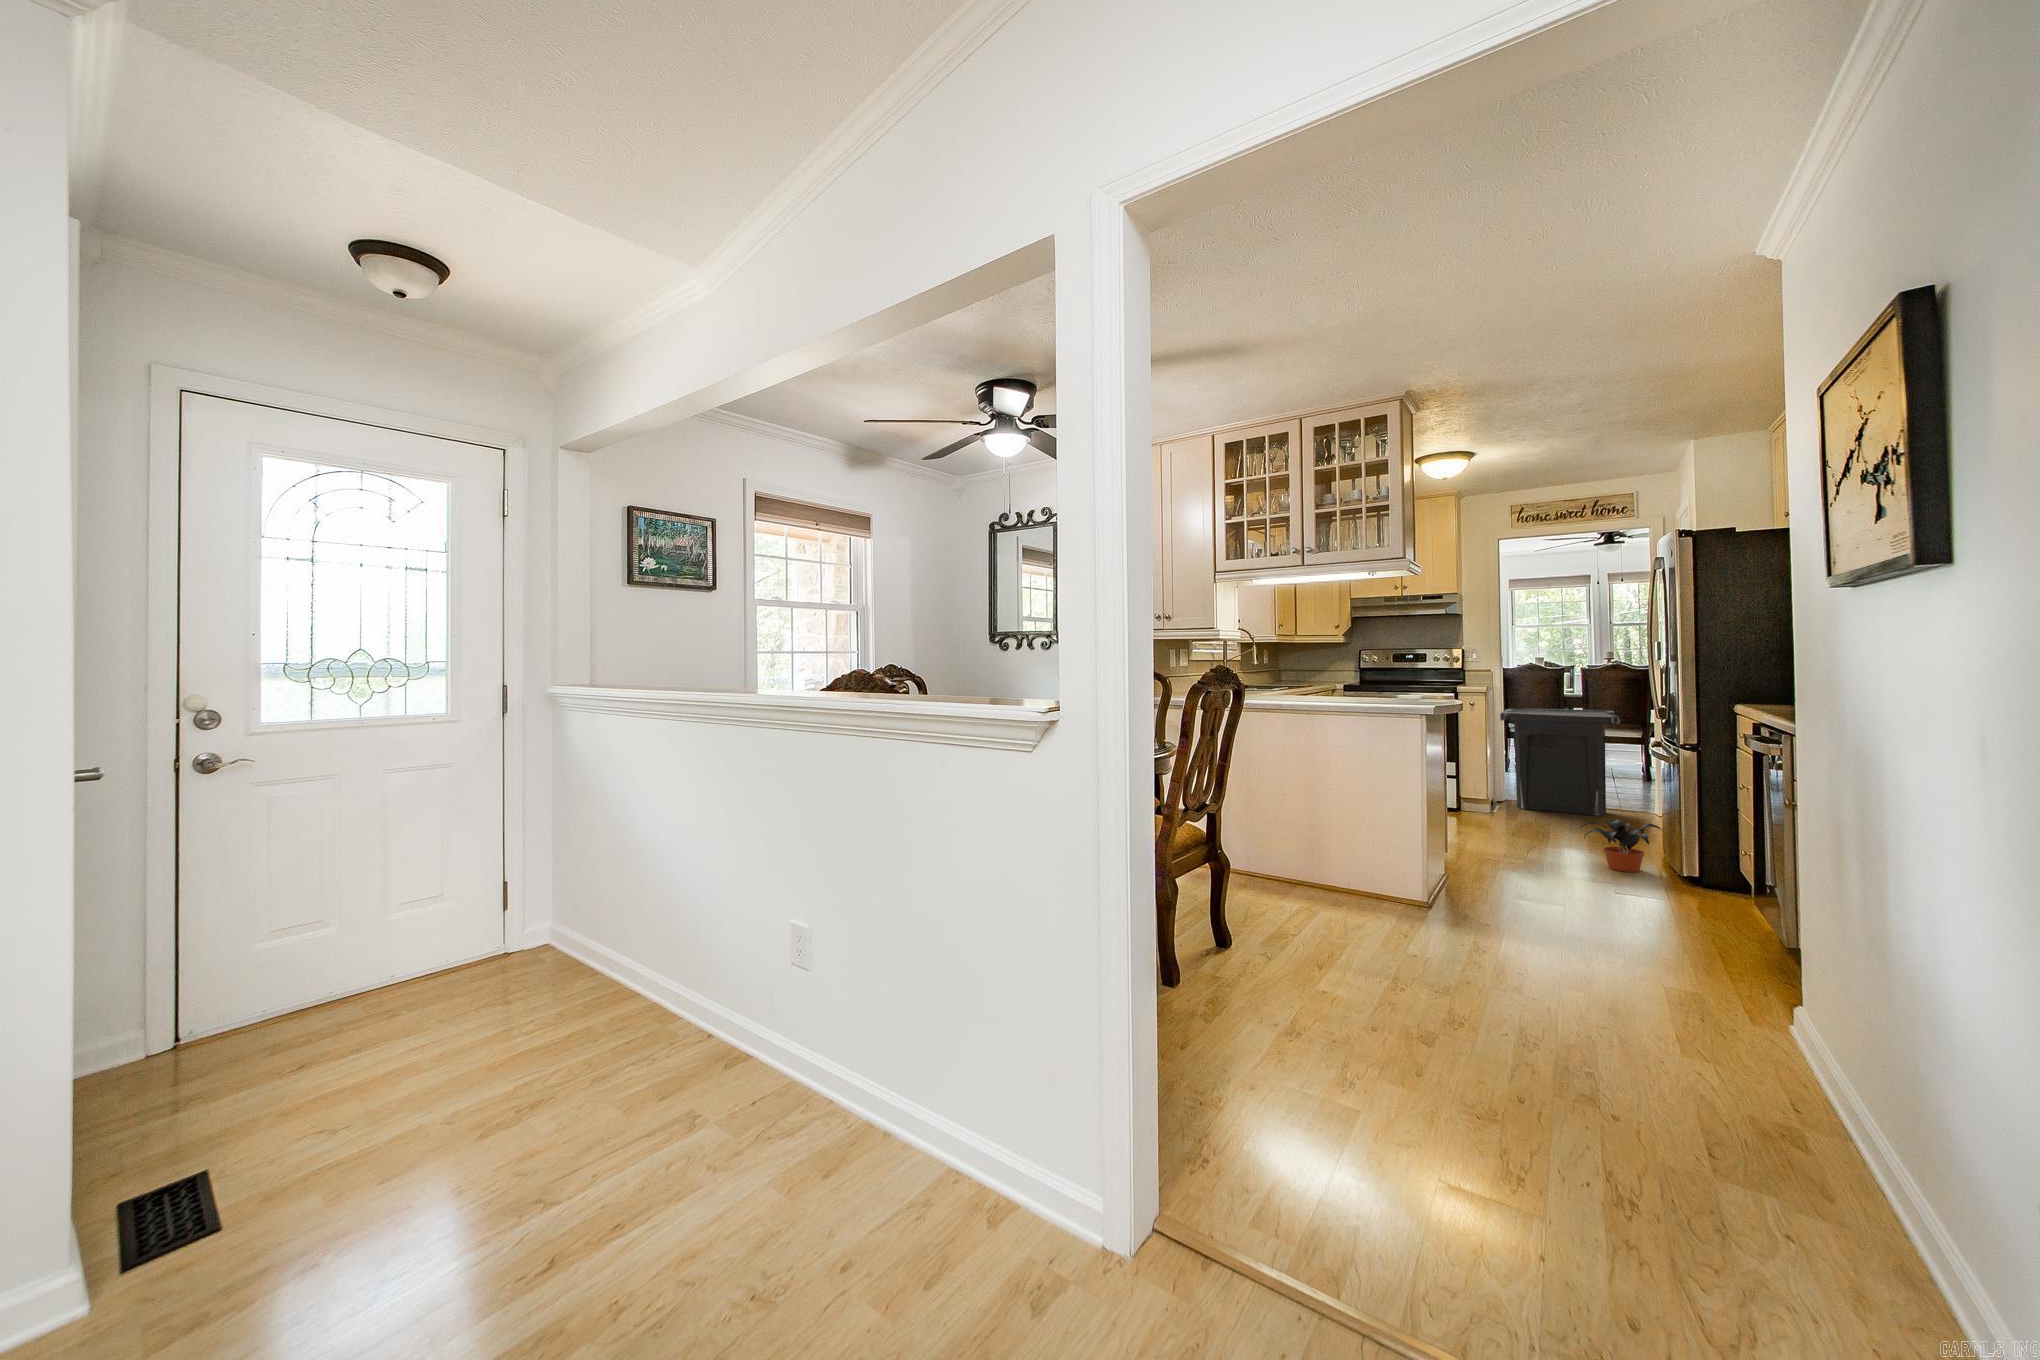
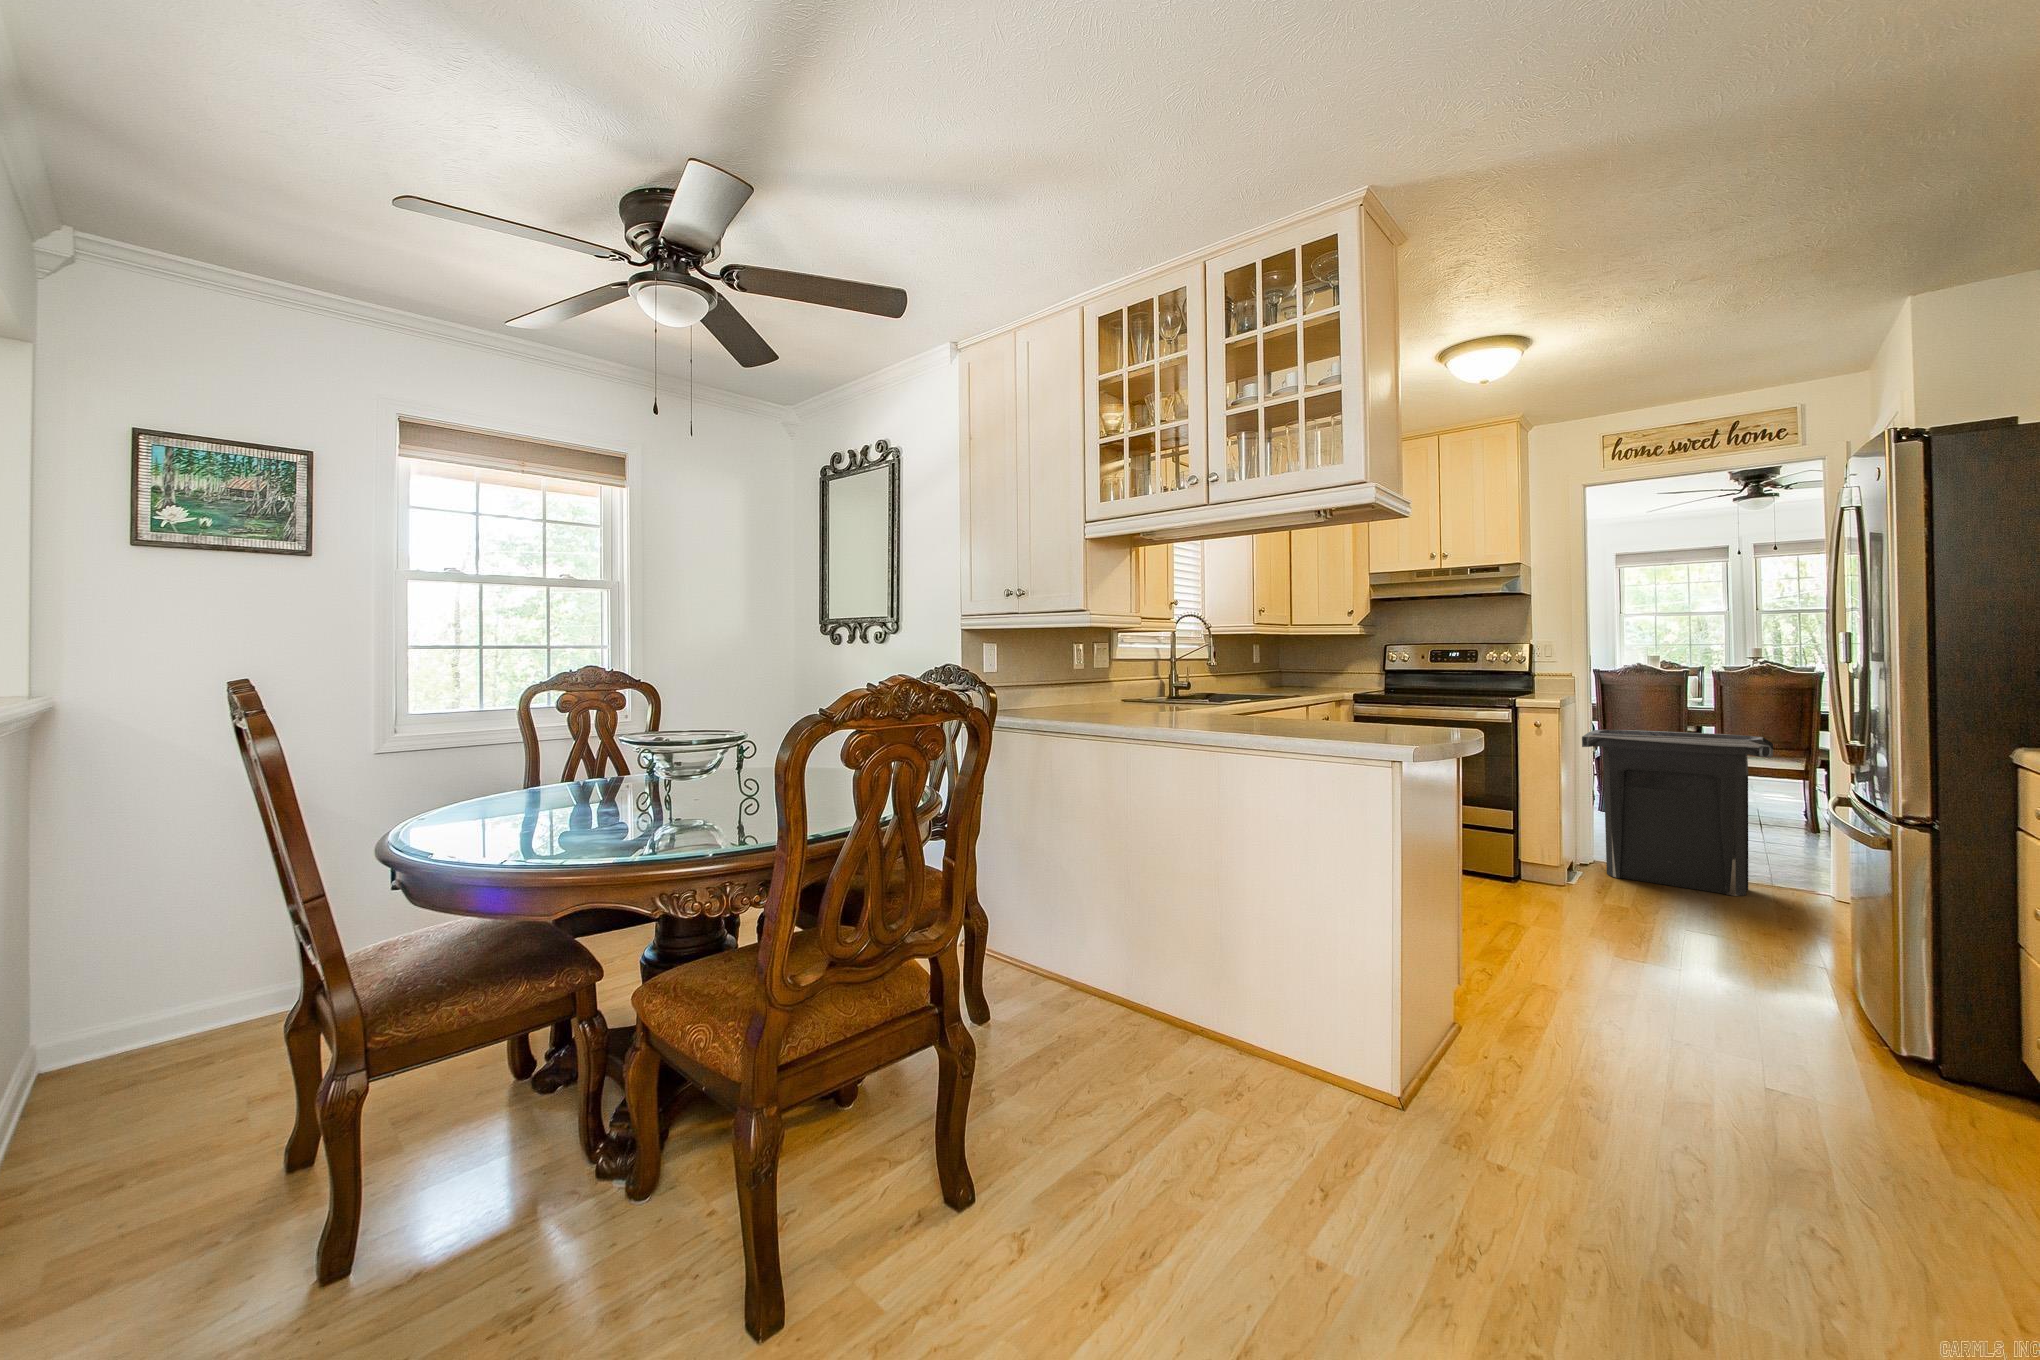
potted plant: present [1580,819,1663,872] -> none [1694,935,1864,1036]

